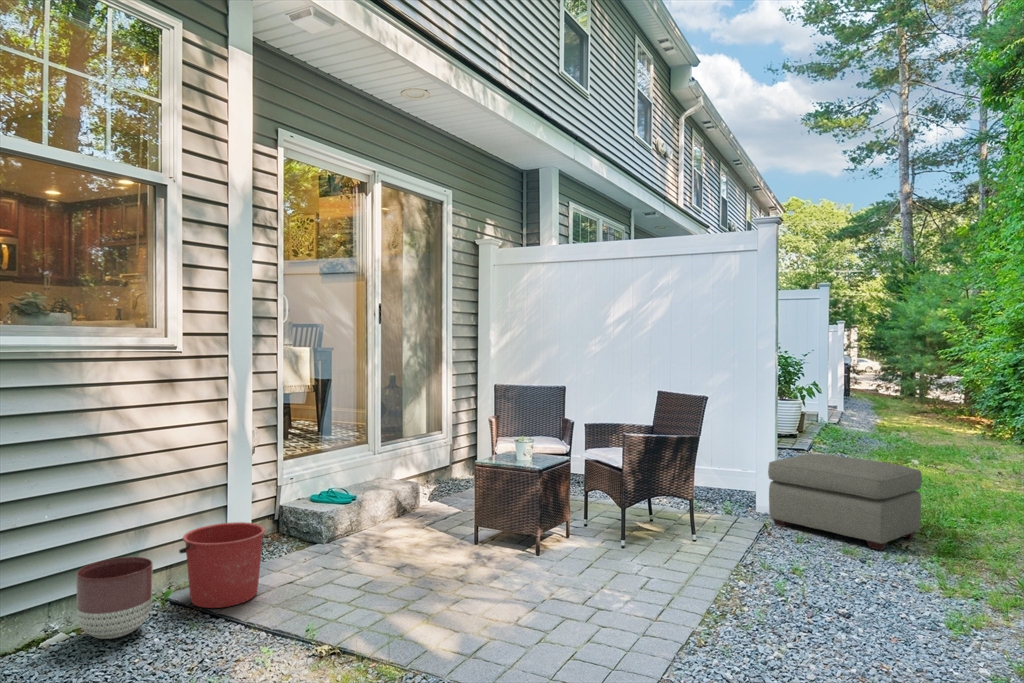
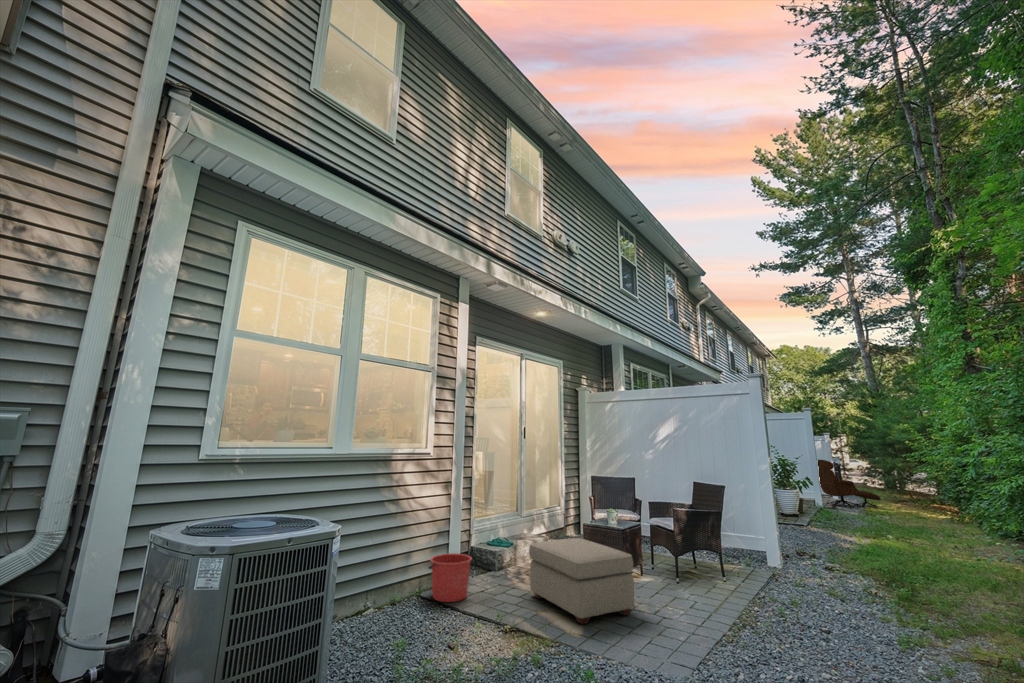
lounge chair: none [822,357,901,421] -> present [818,460,880,508]
ottoman: present [768,454,922,550] -> present [529,538,635,624]
planter: present [76,557,153,639] -> none [383,569,419,613]

